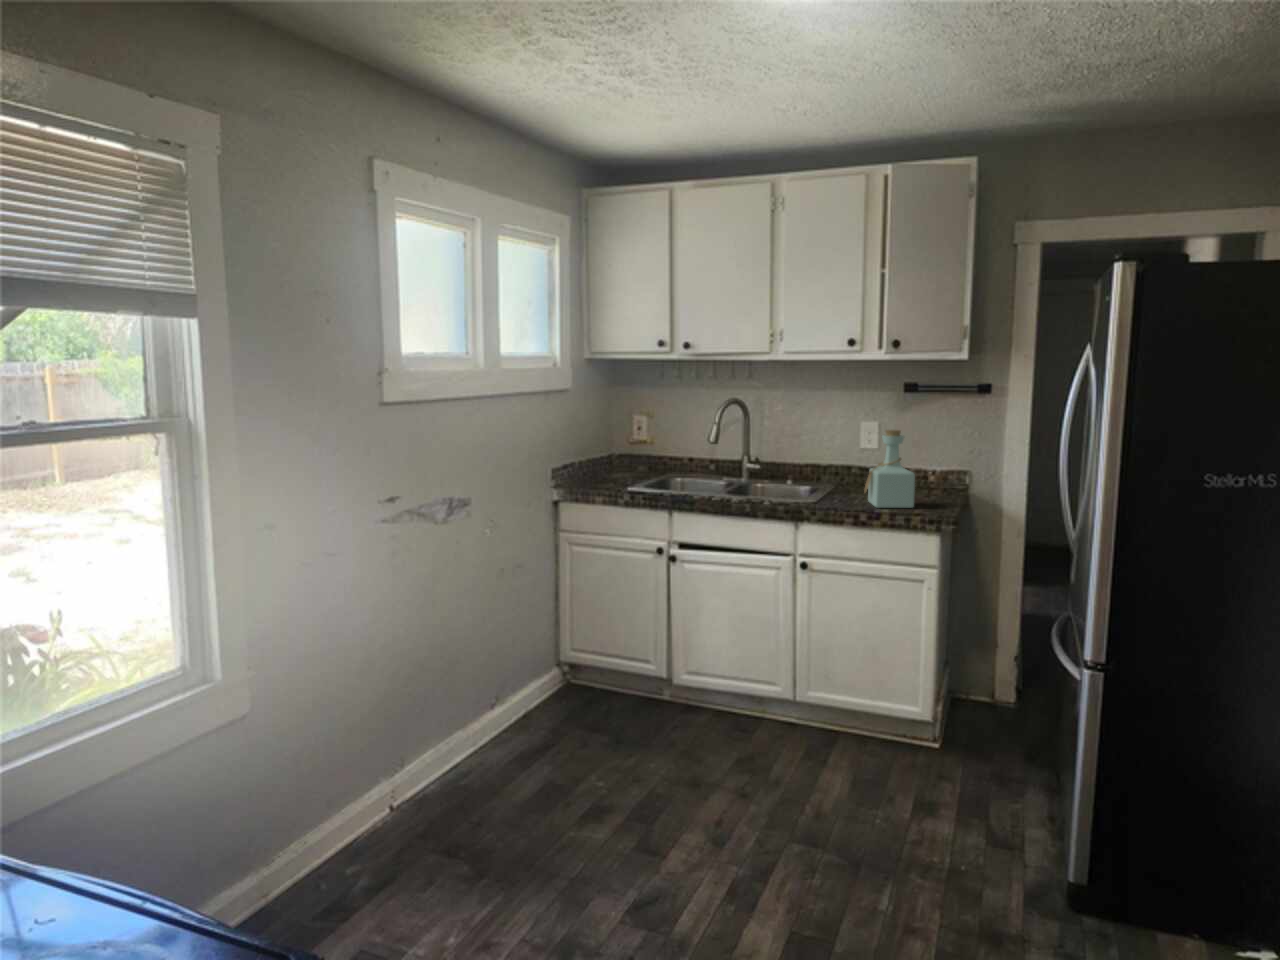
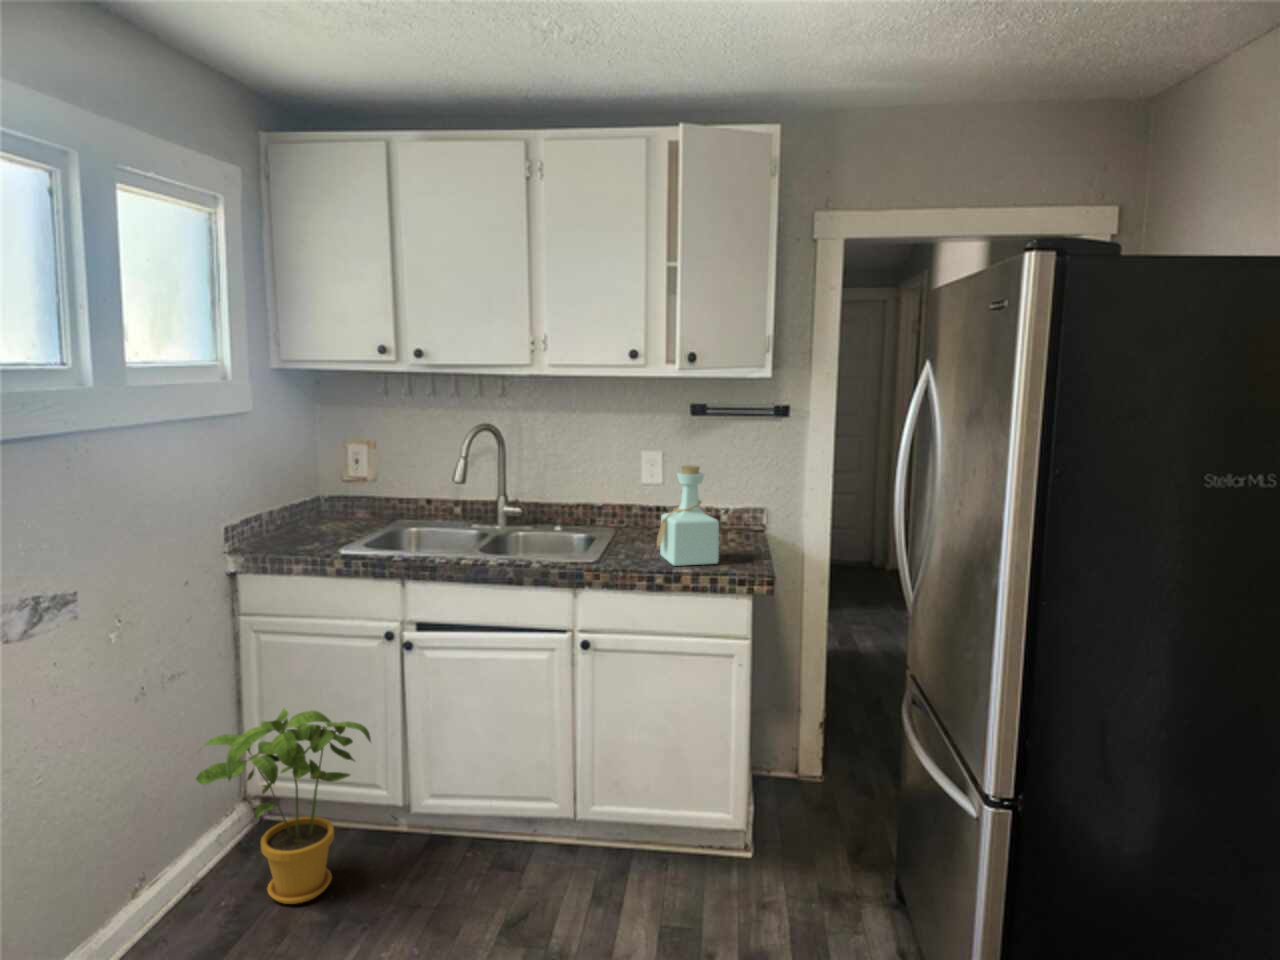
house plant: none [531,591,646,729] -> present [196,708,371,904]

